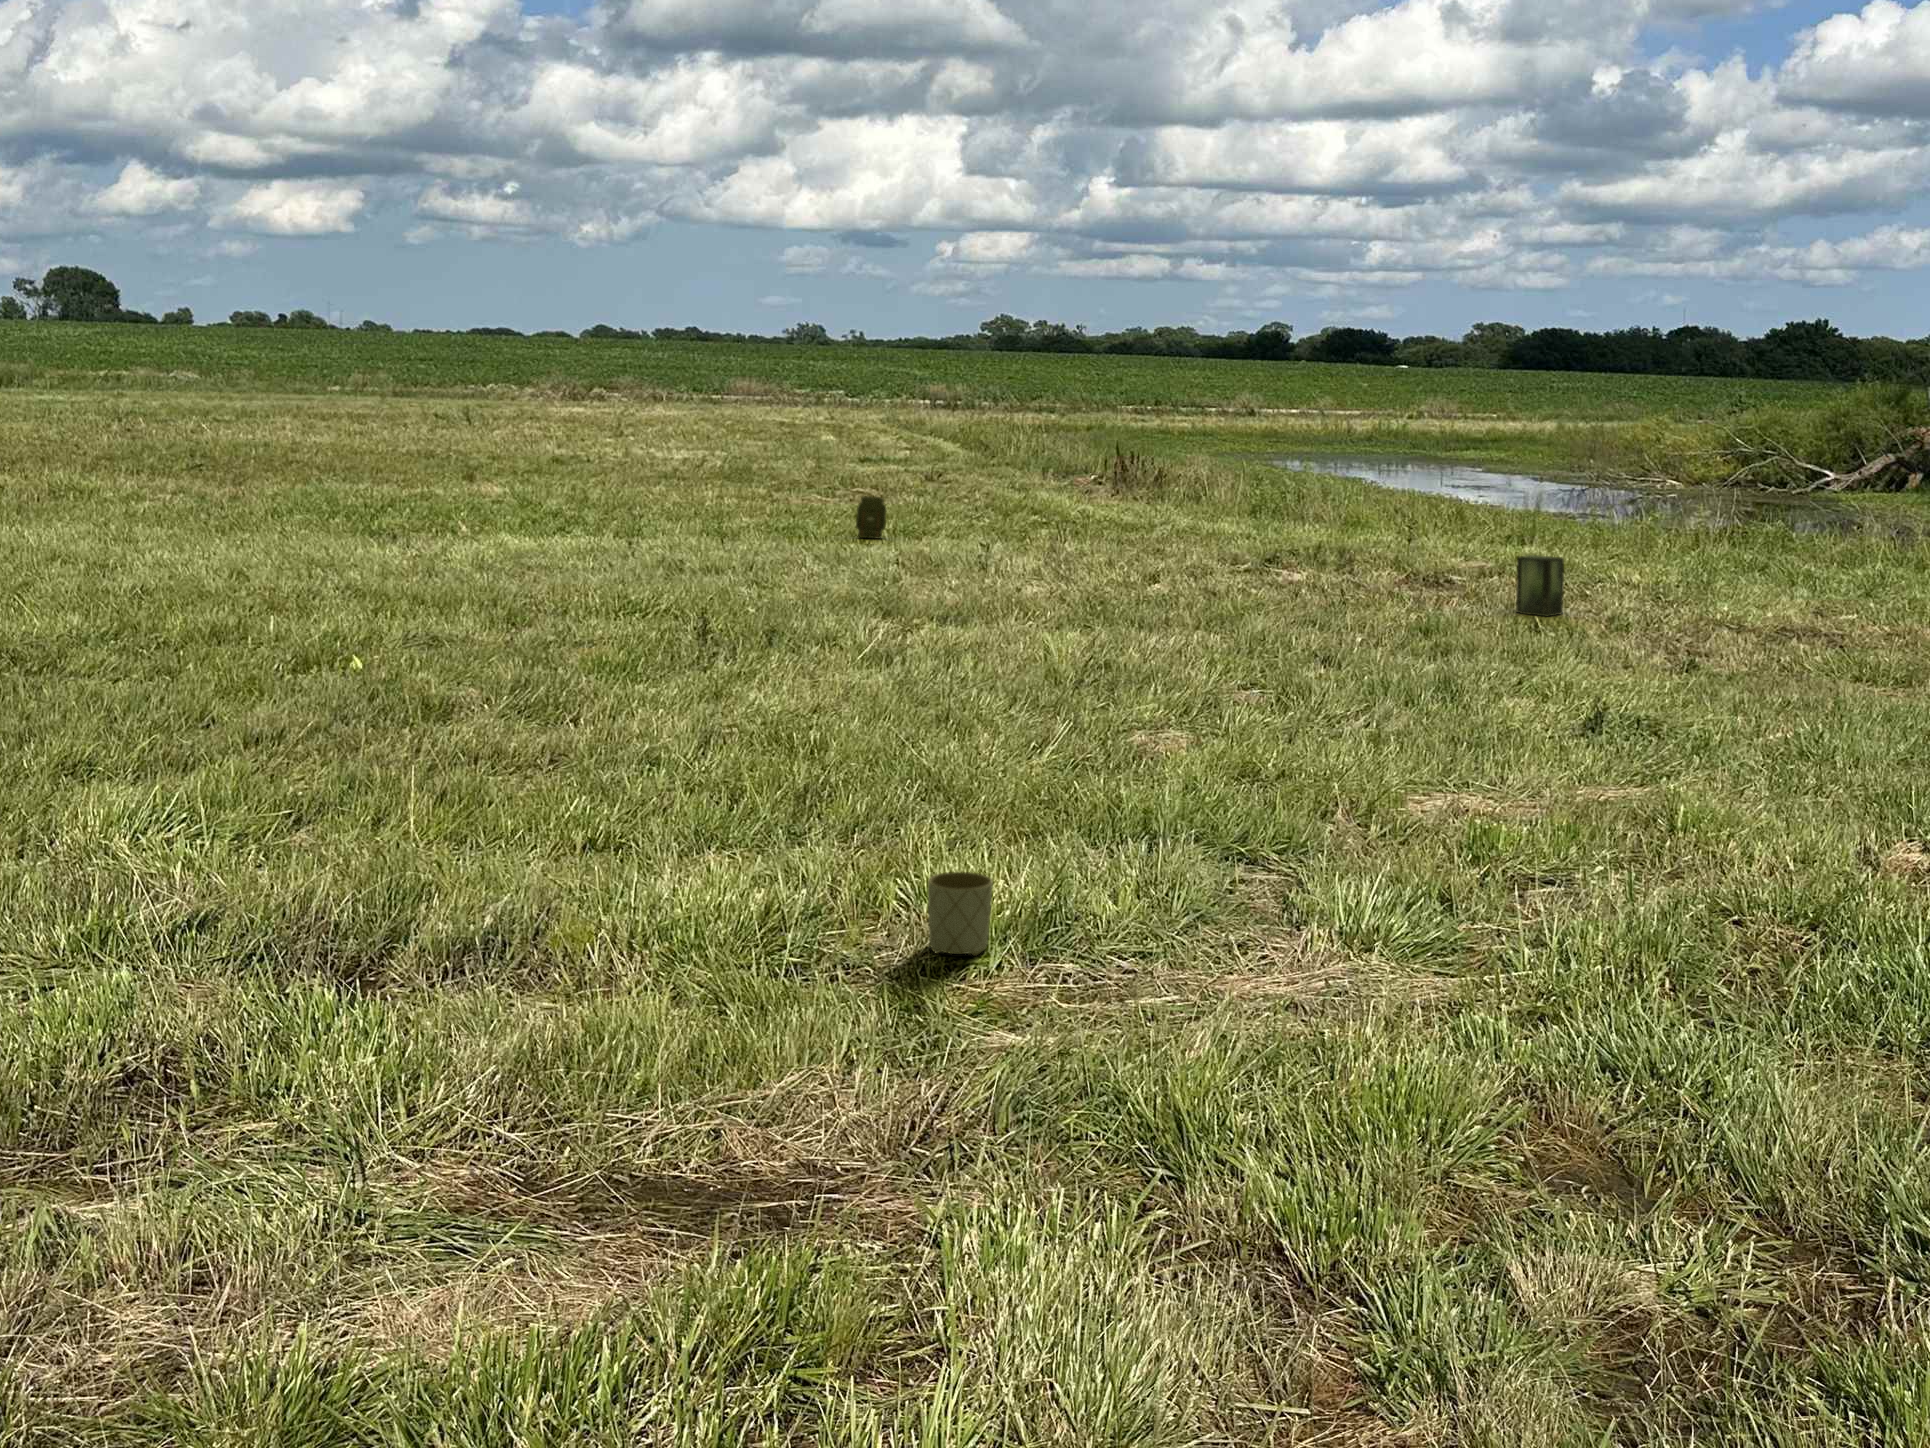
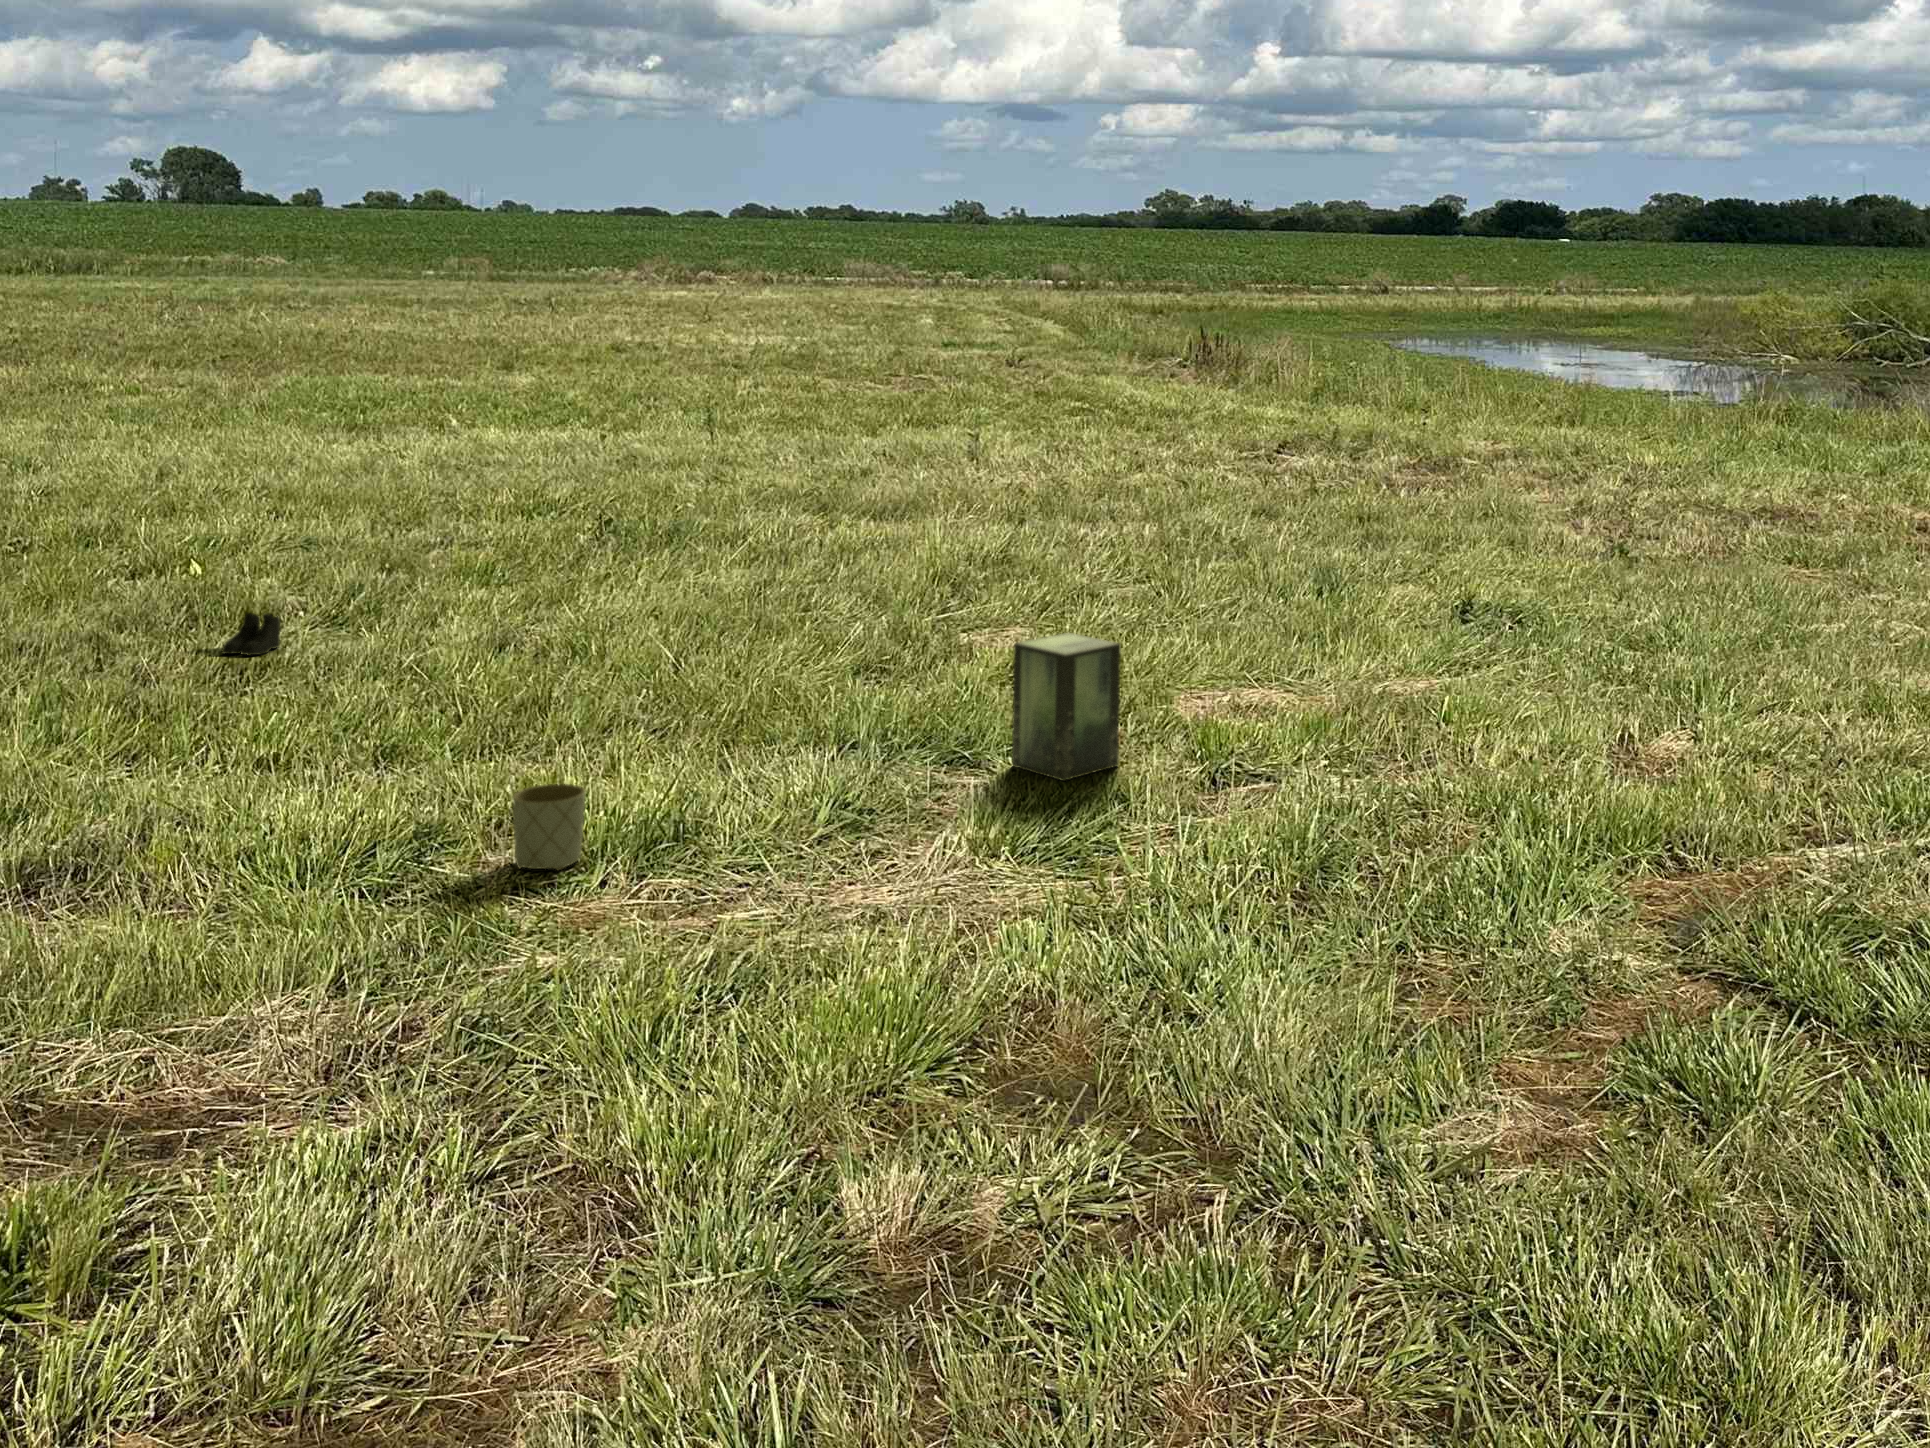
backpack: present [856,496,886,539] -> none [860,382,893,427]
storage box: present [1516,555,1564,617] -> present [1012,633,1121,781]
boots: none [465,707,515,749] -> present [222,613,281,655]

